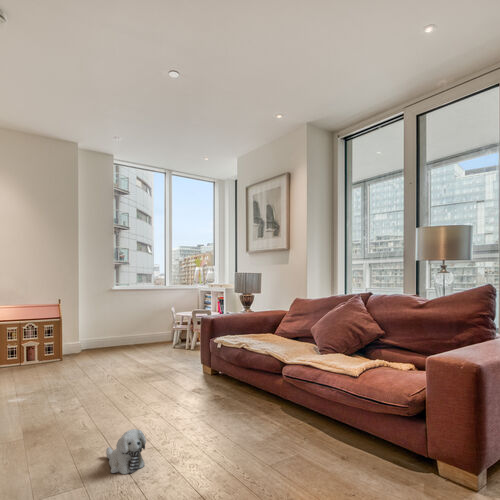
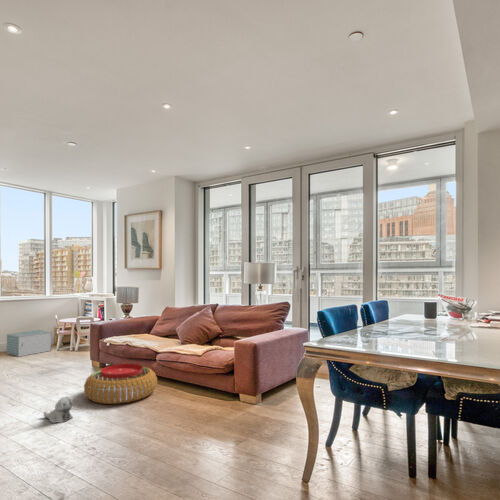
storage box: none [123,322,167,350] -> present [7,330,52,356]
pouf: none [175,376,284,446] -> present [84,364,157,404]

